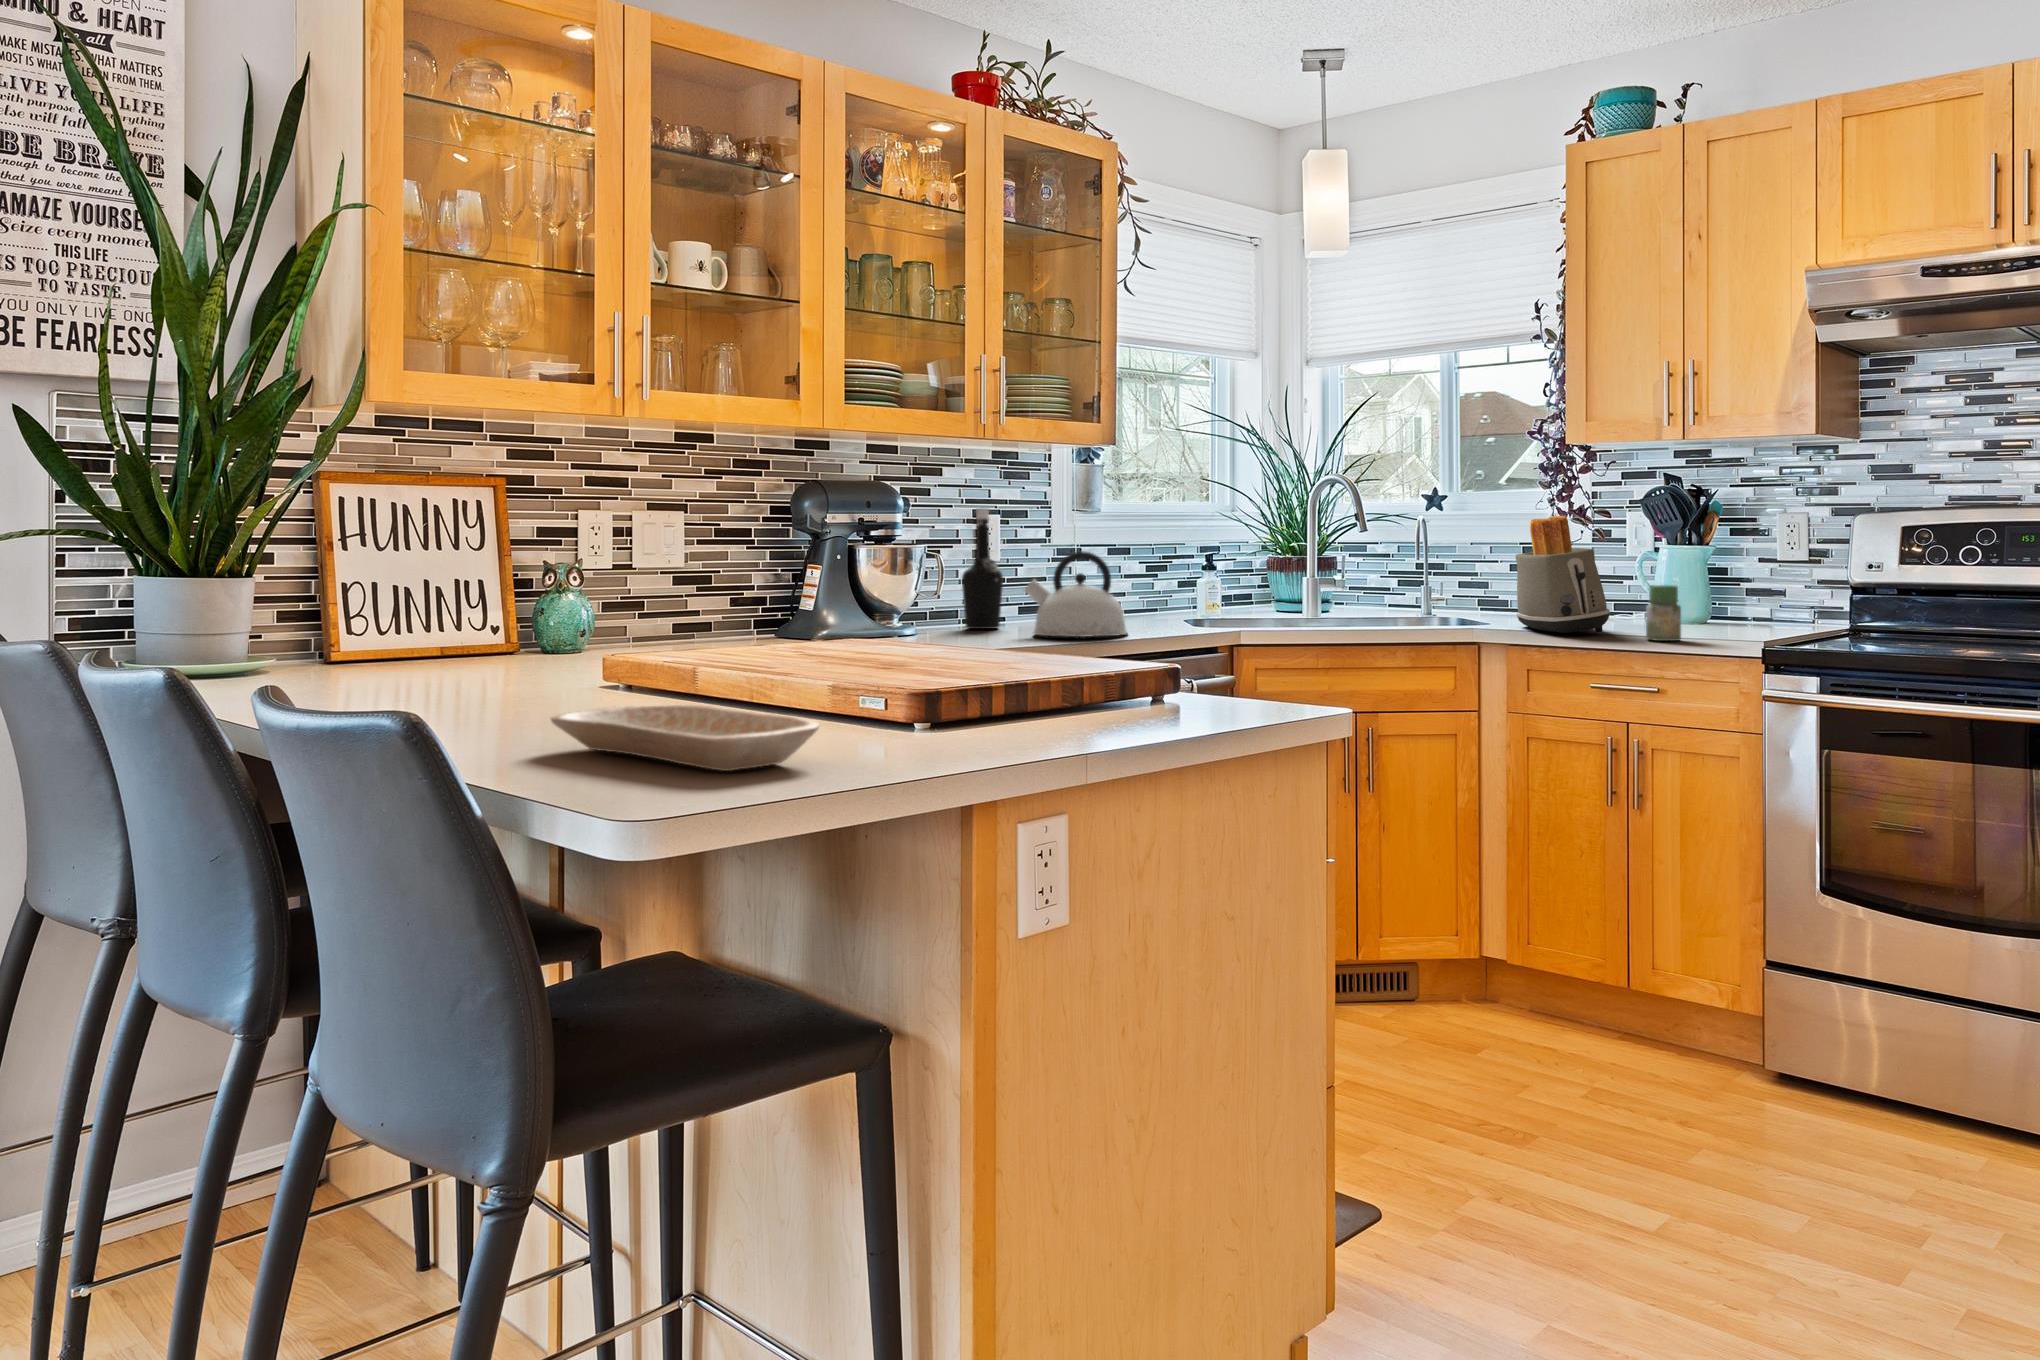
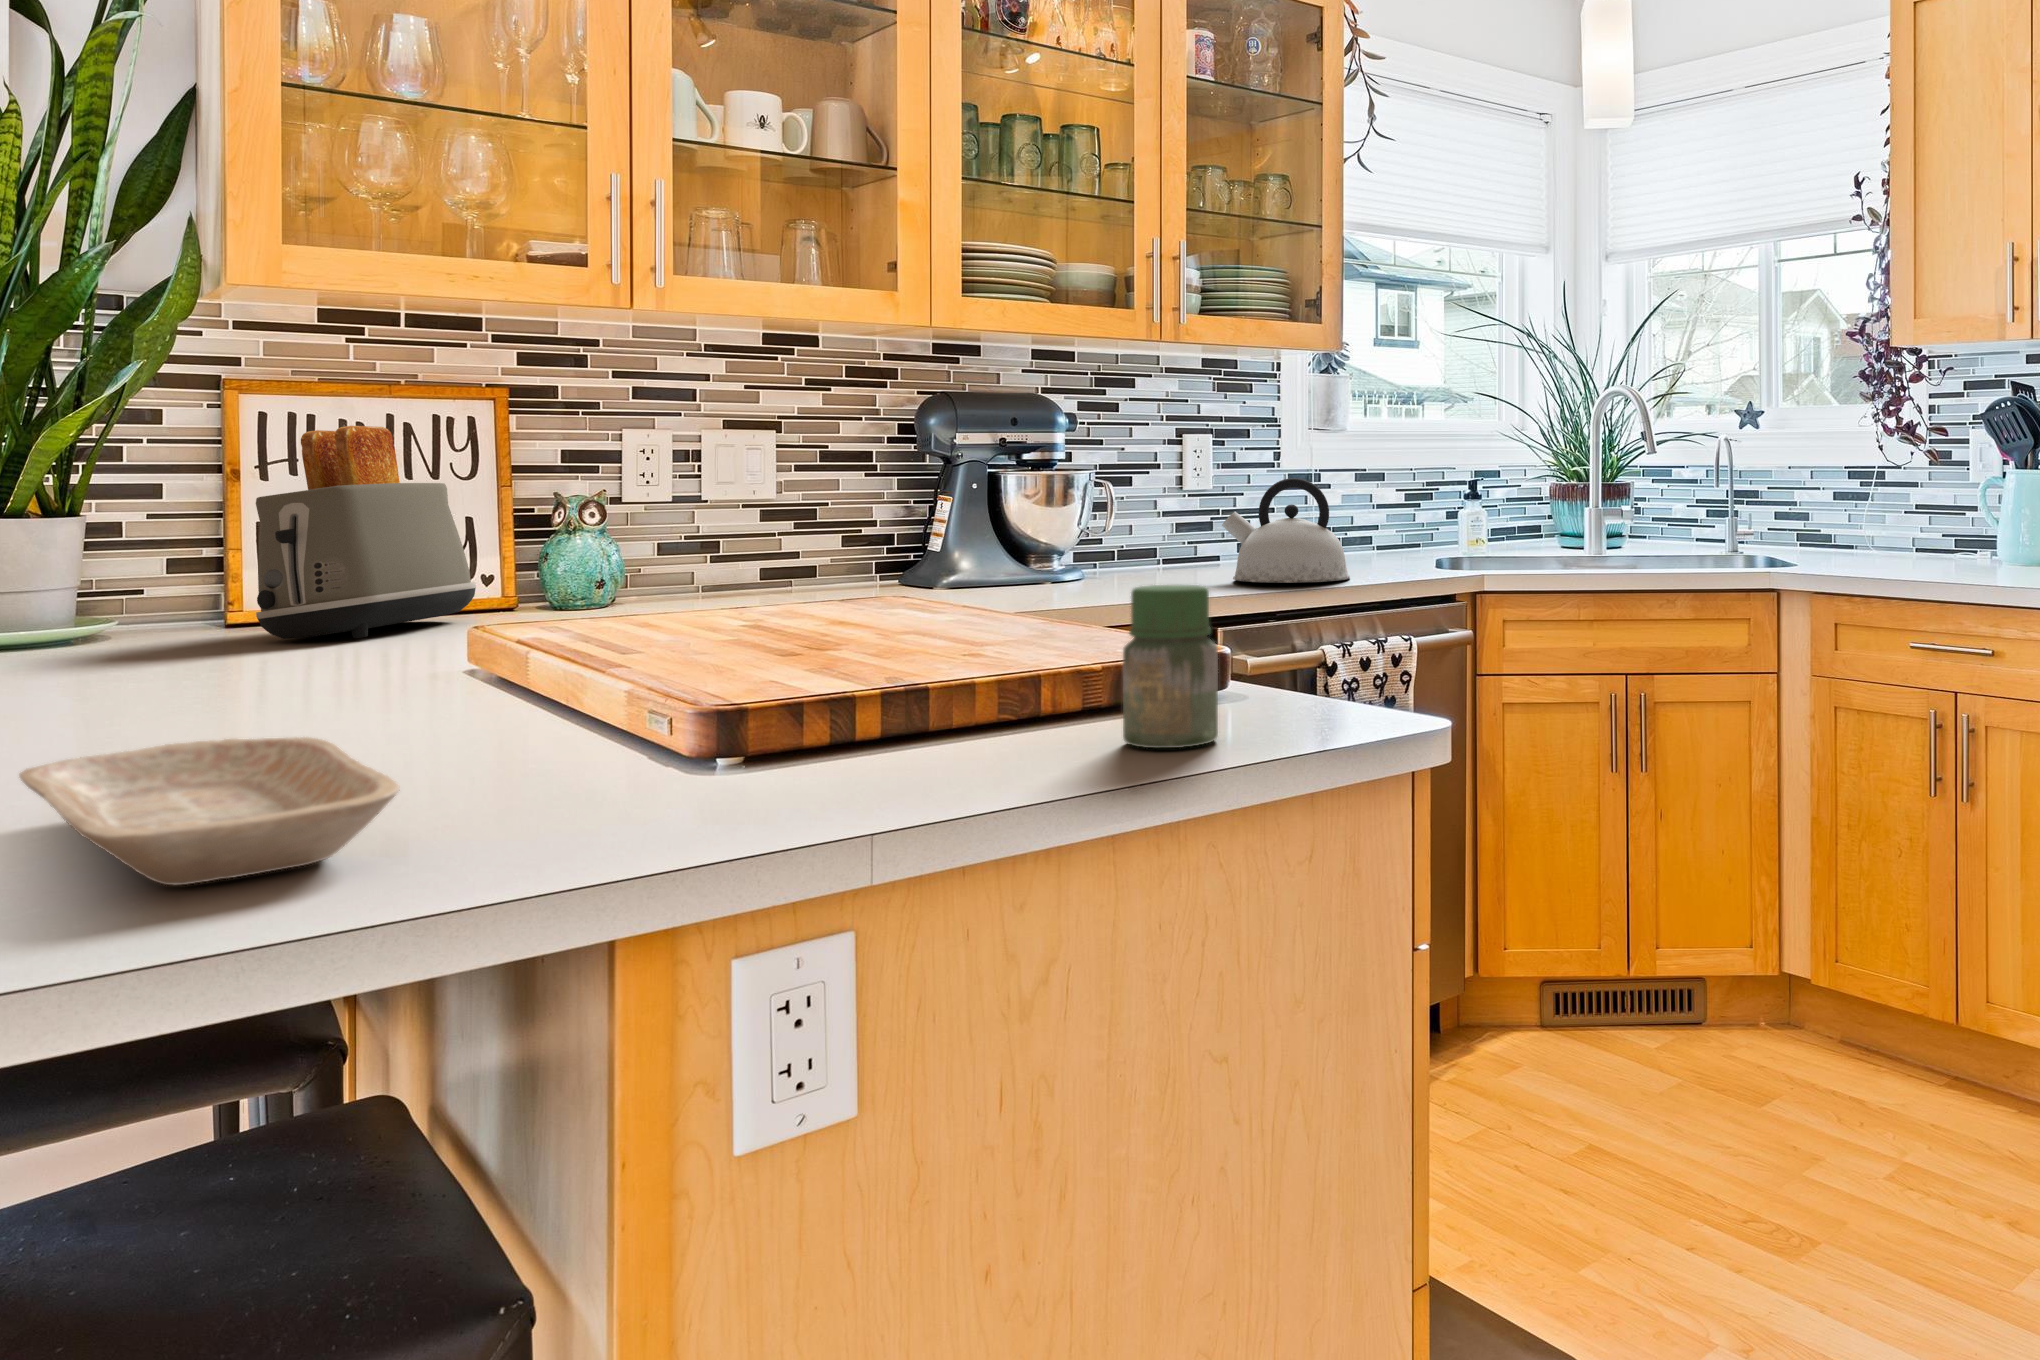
bottle: present [962,508,1003,629] -> none [1159,426,1210,572]
toaster: present [1516,516,1610,633] -> present [256,426,476,639]
jar: present [1646,585,1681,641] -> present [1123,585,1218,748]

